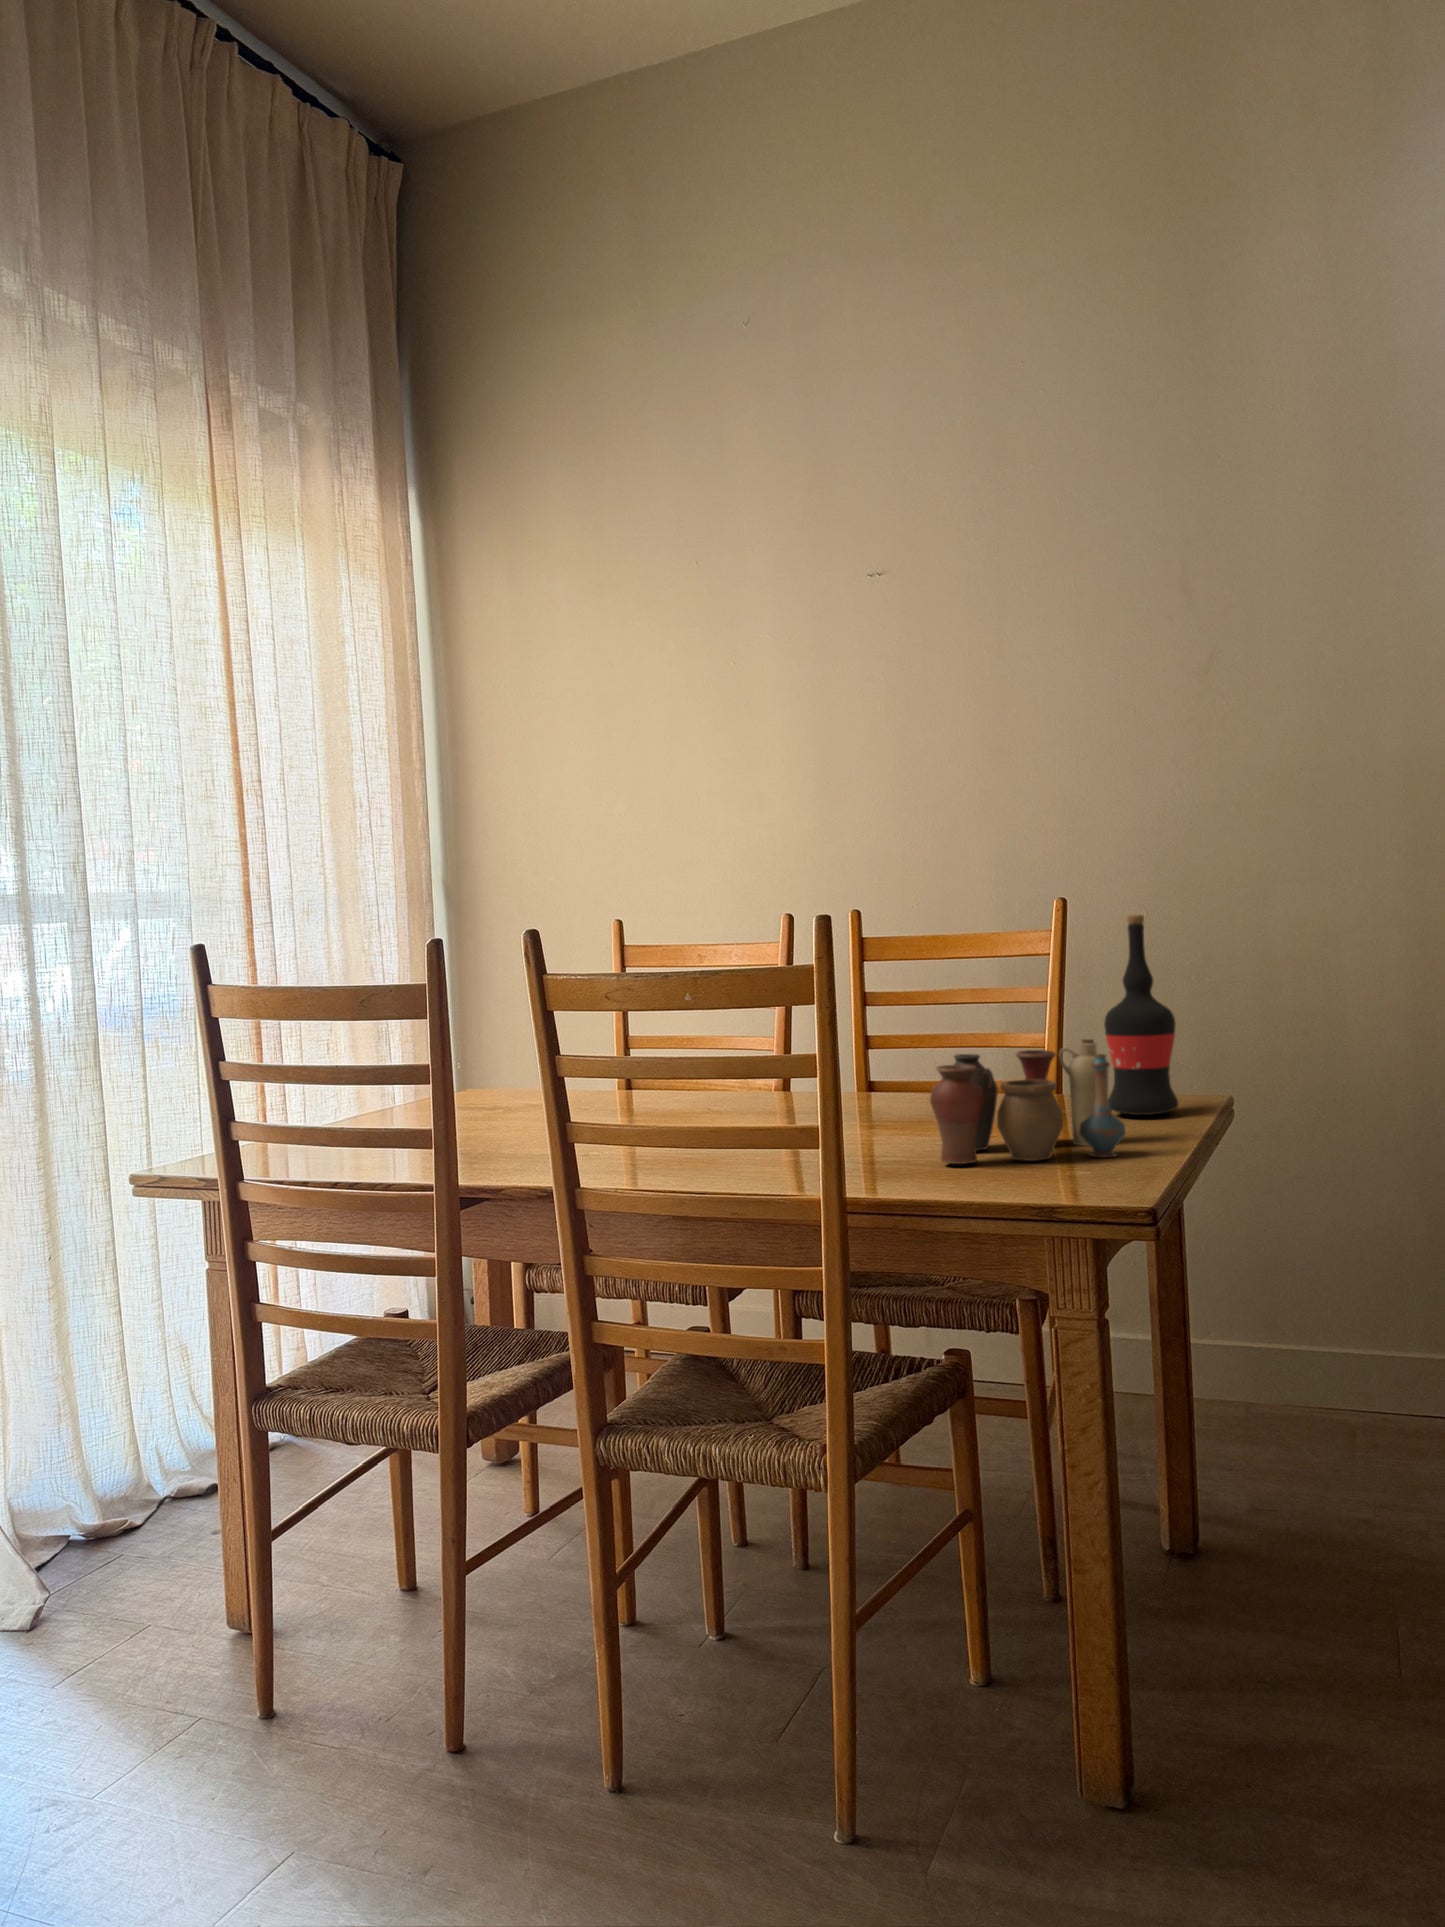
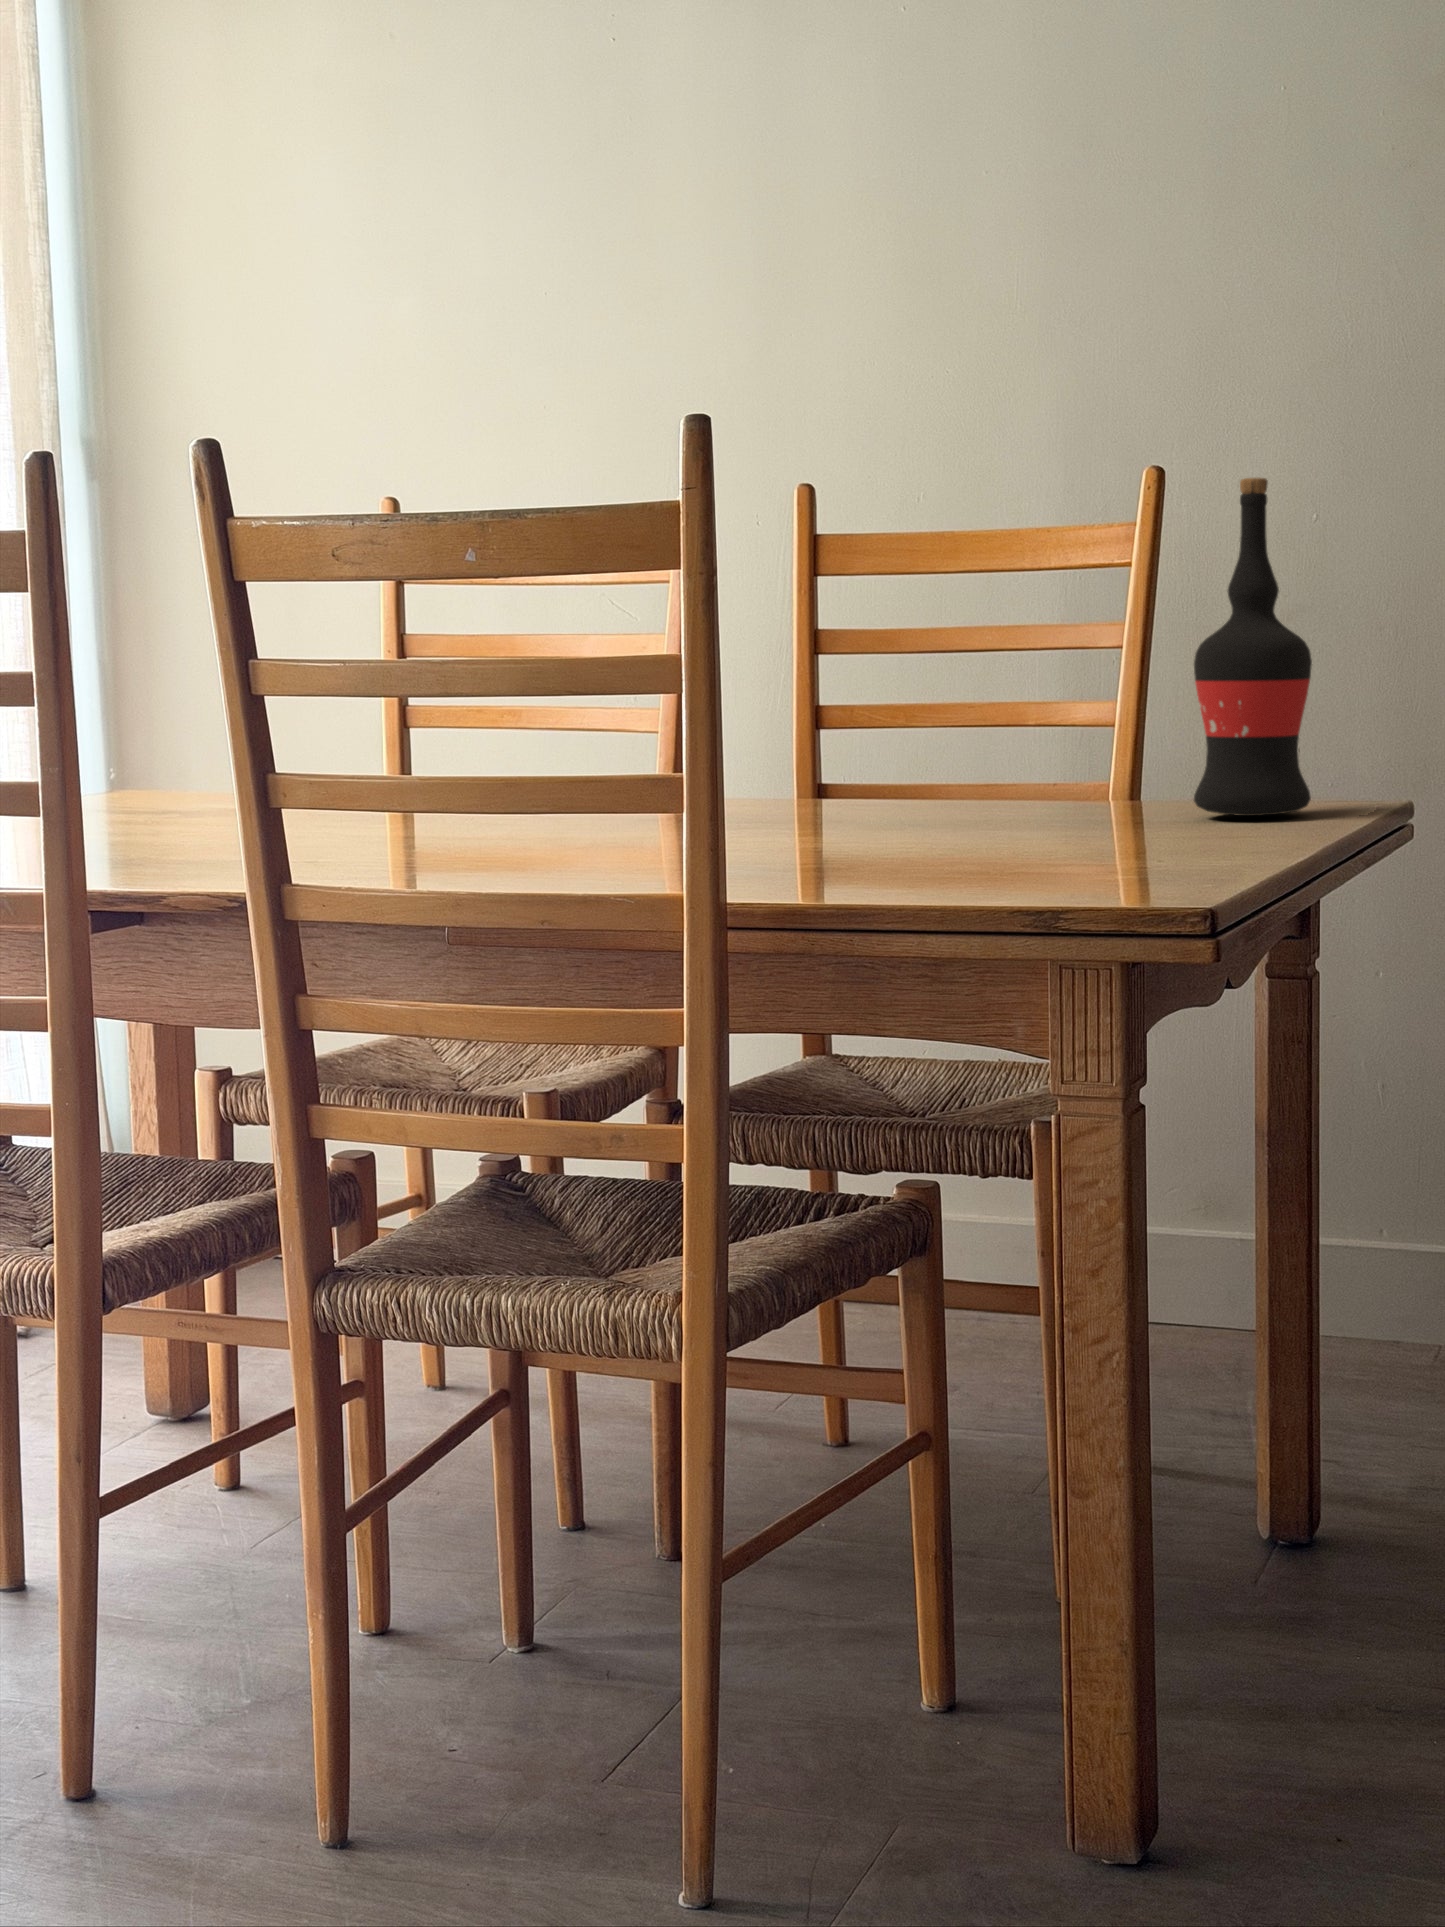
vase: present [930,1039,1126,1164] -> none [881,673,1201,864]

